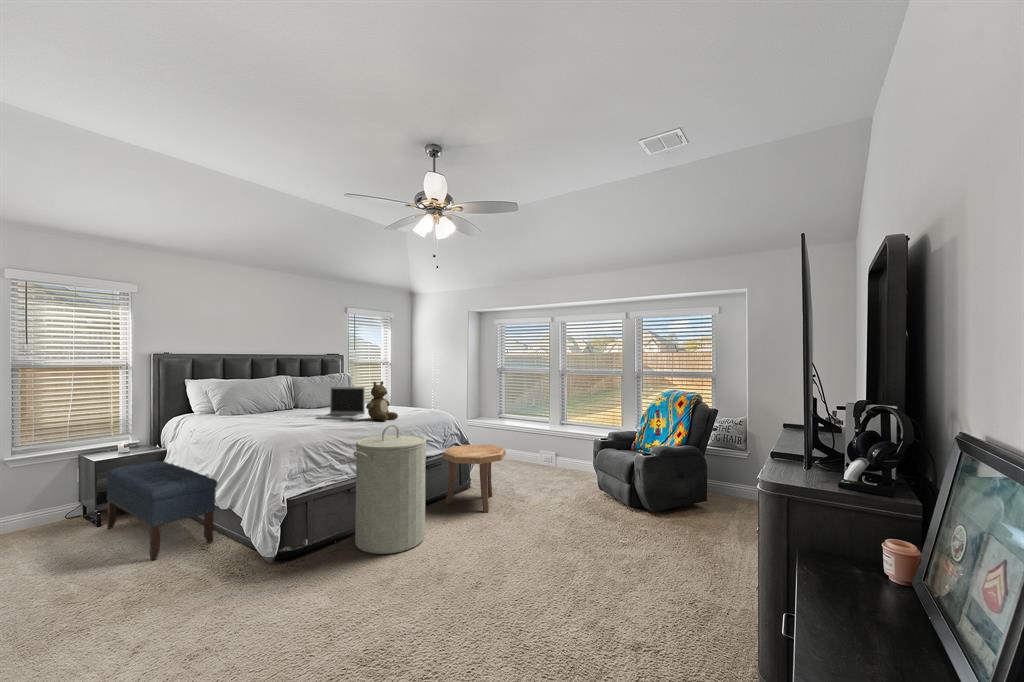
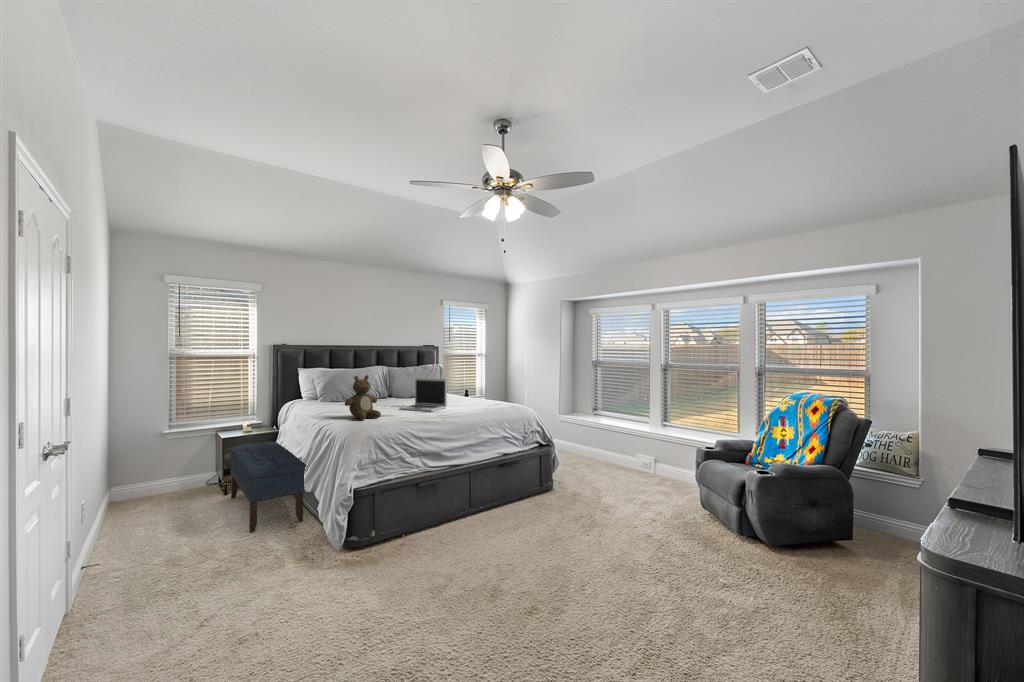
teddy bear: present [366,381,398,421] -> present [345,375,381,420]
laundry hamper: present [353,425,426,554] -> none [417,420,494,555]
side table: present [443,444,506,512] -> none [521,444,590,520]

